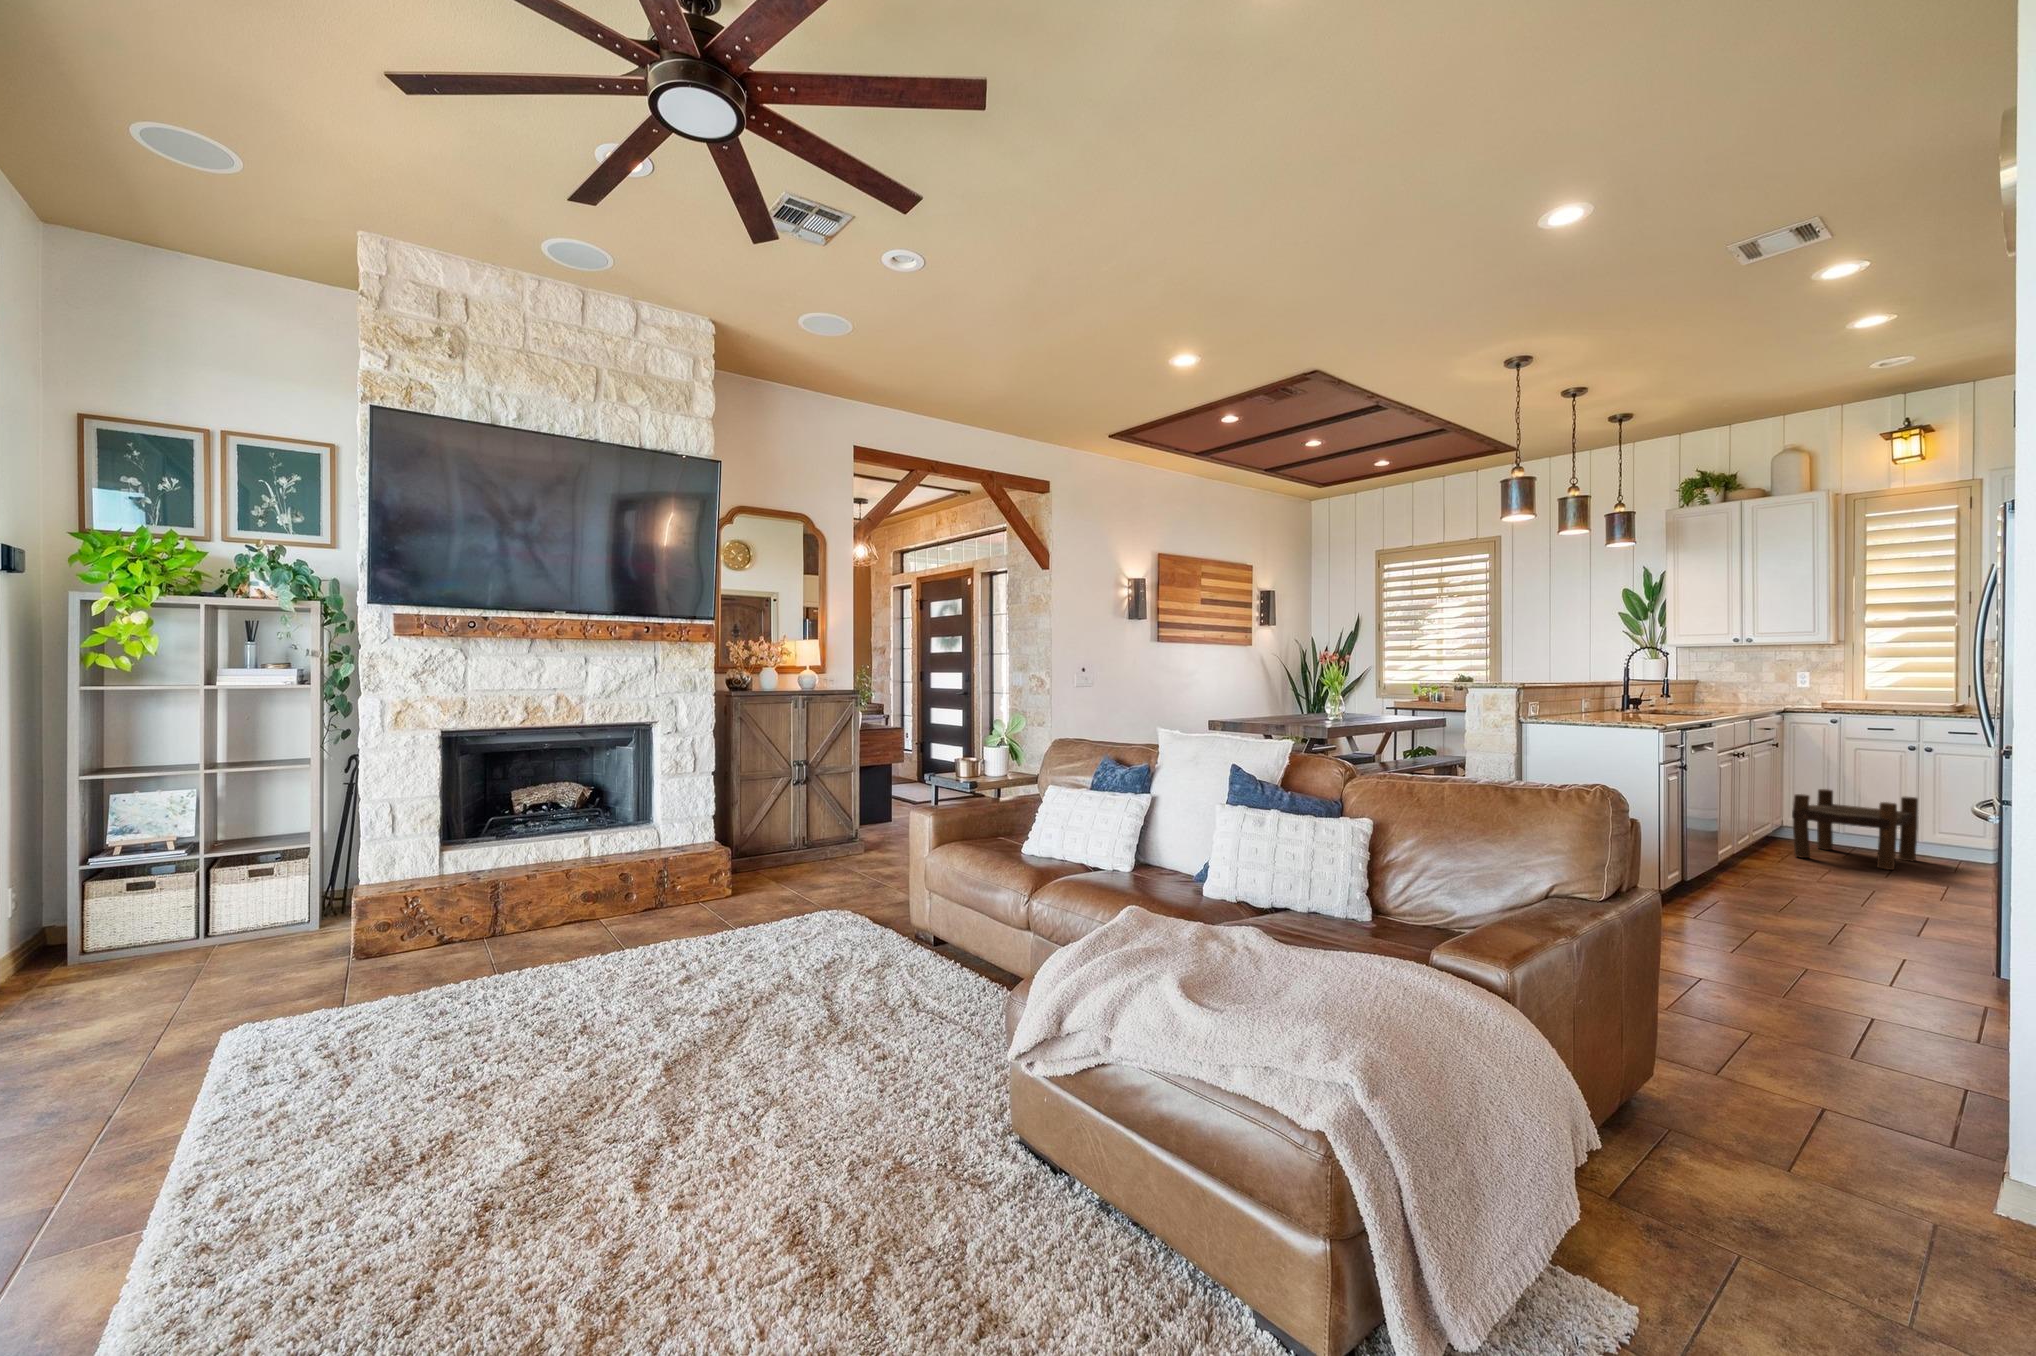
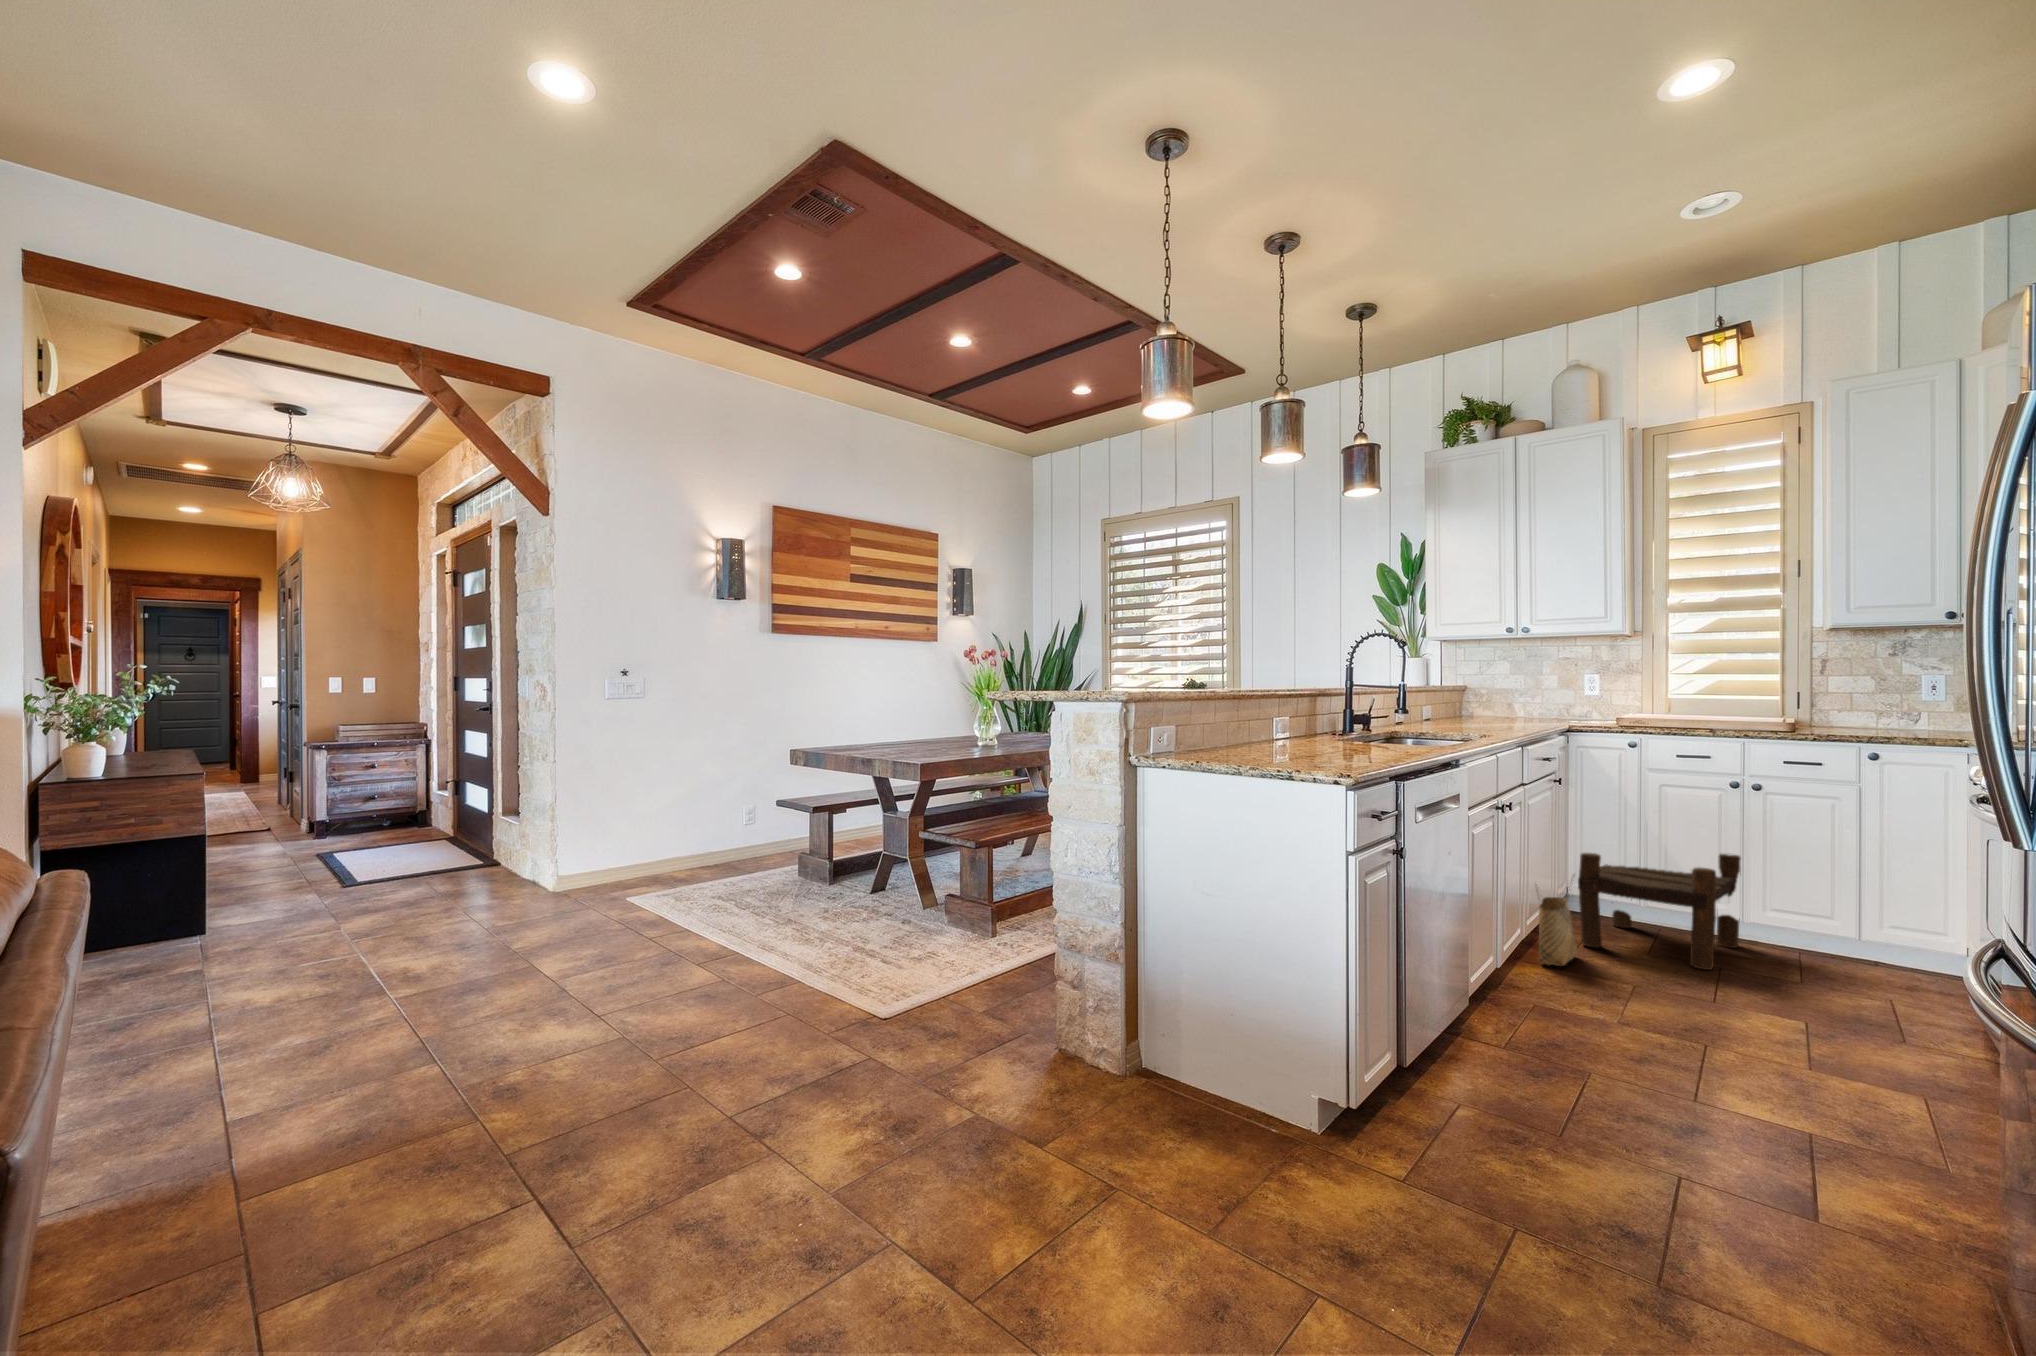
woven basket: none [1758,802,1792,865] -> present [1537,879,1577,966]

